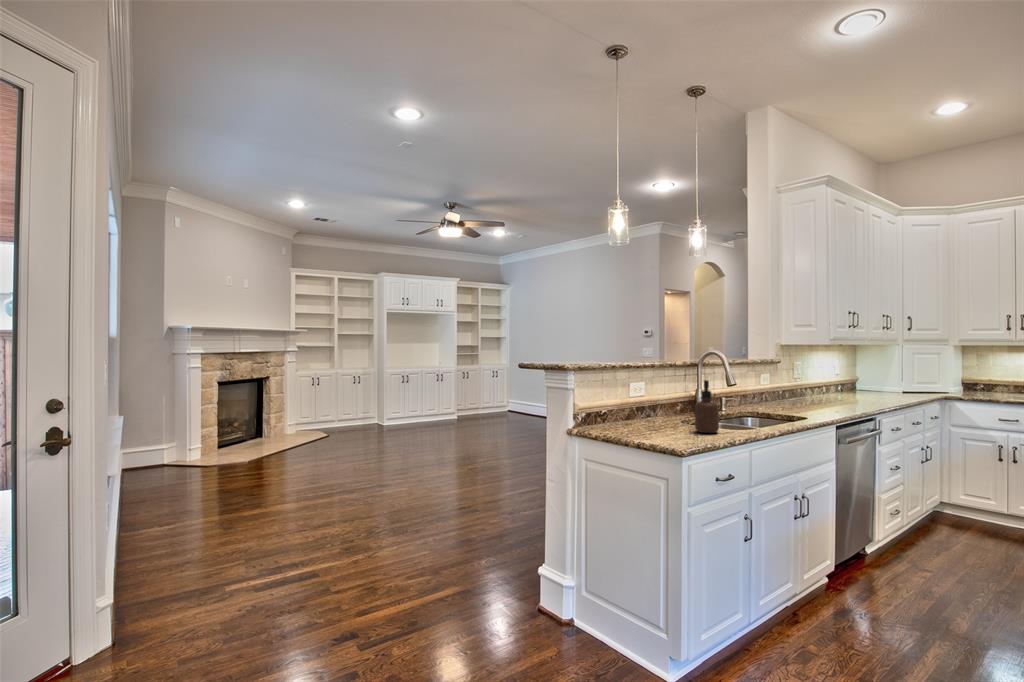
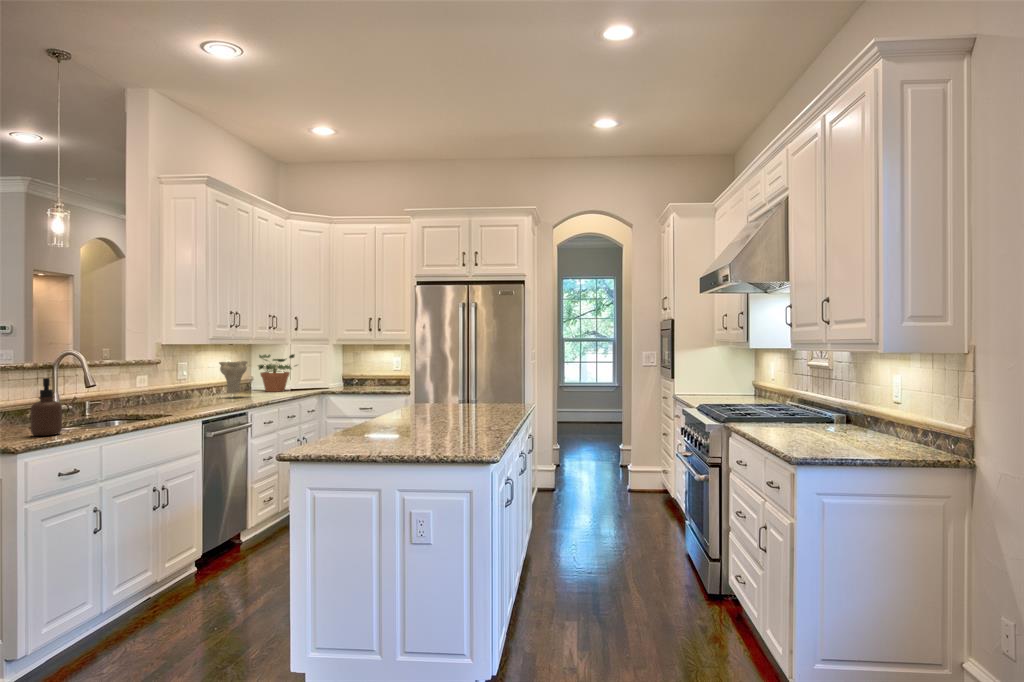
potted plant: none [866,352,924,395] -> present [258,354,297,392]
vase: none [827,360,870,398] -> present [219,361,247,393]

